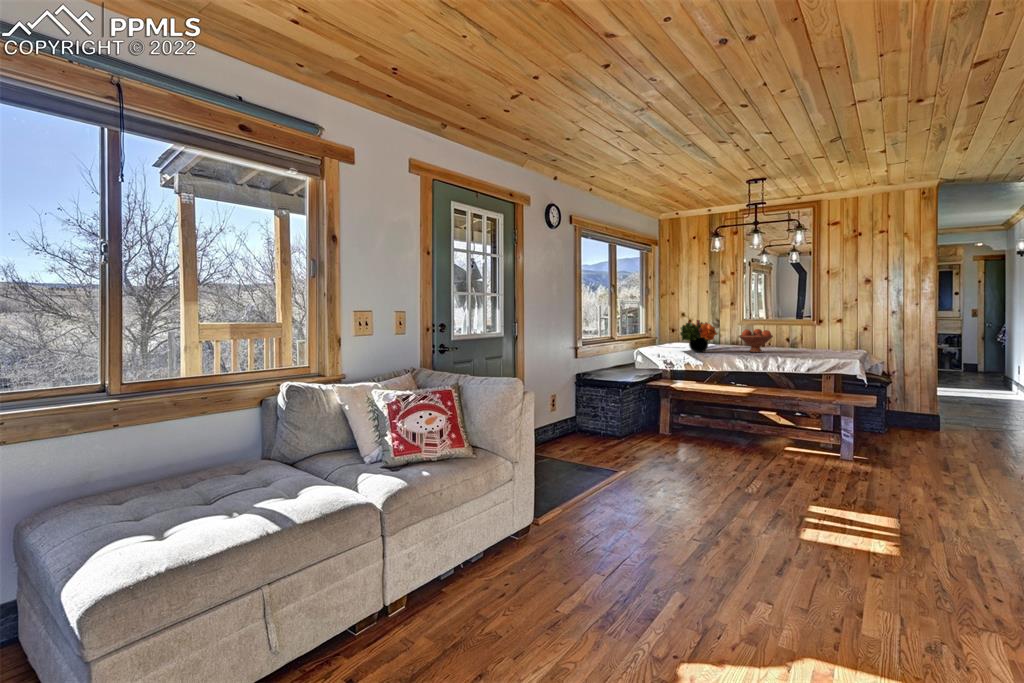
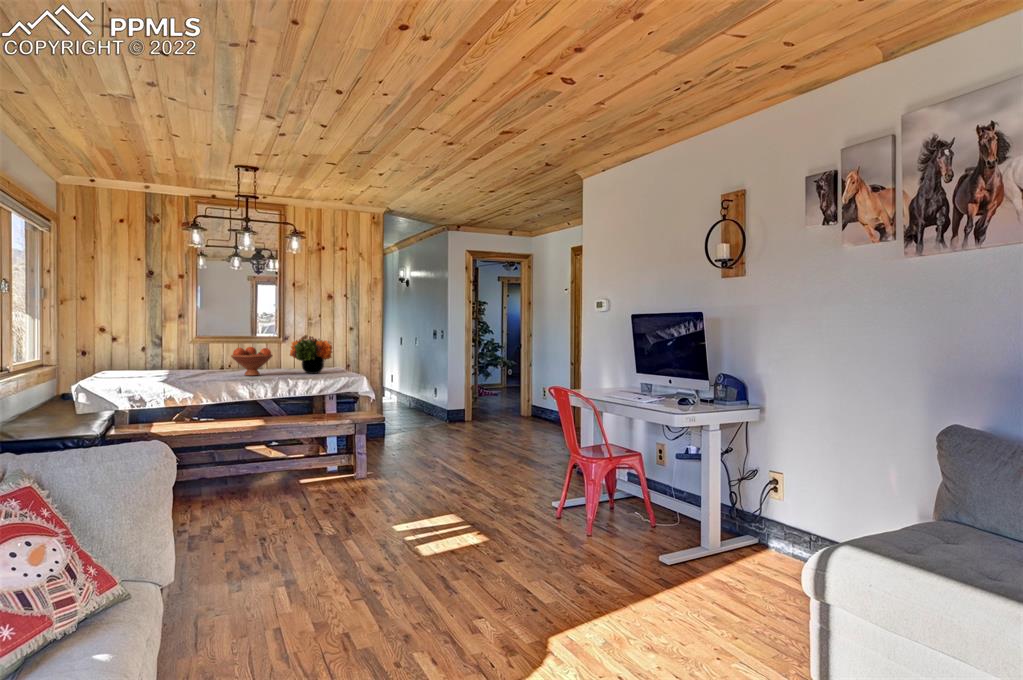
flower arrangement: present [680,320,717,352] -> present [290,336,332,374]

